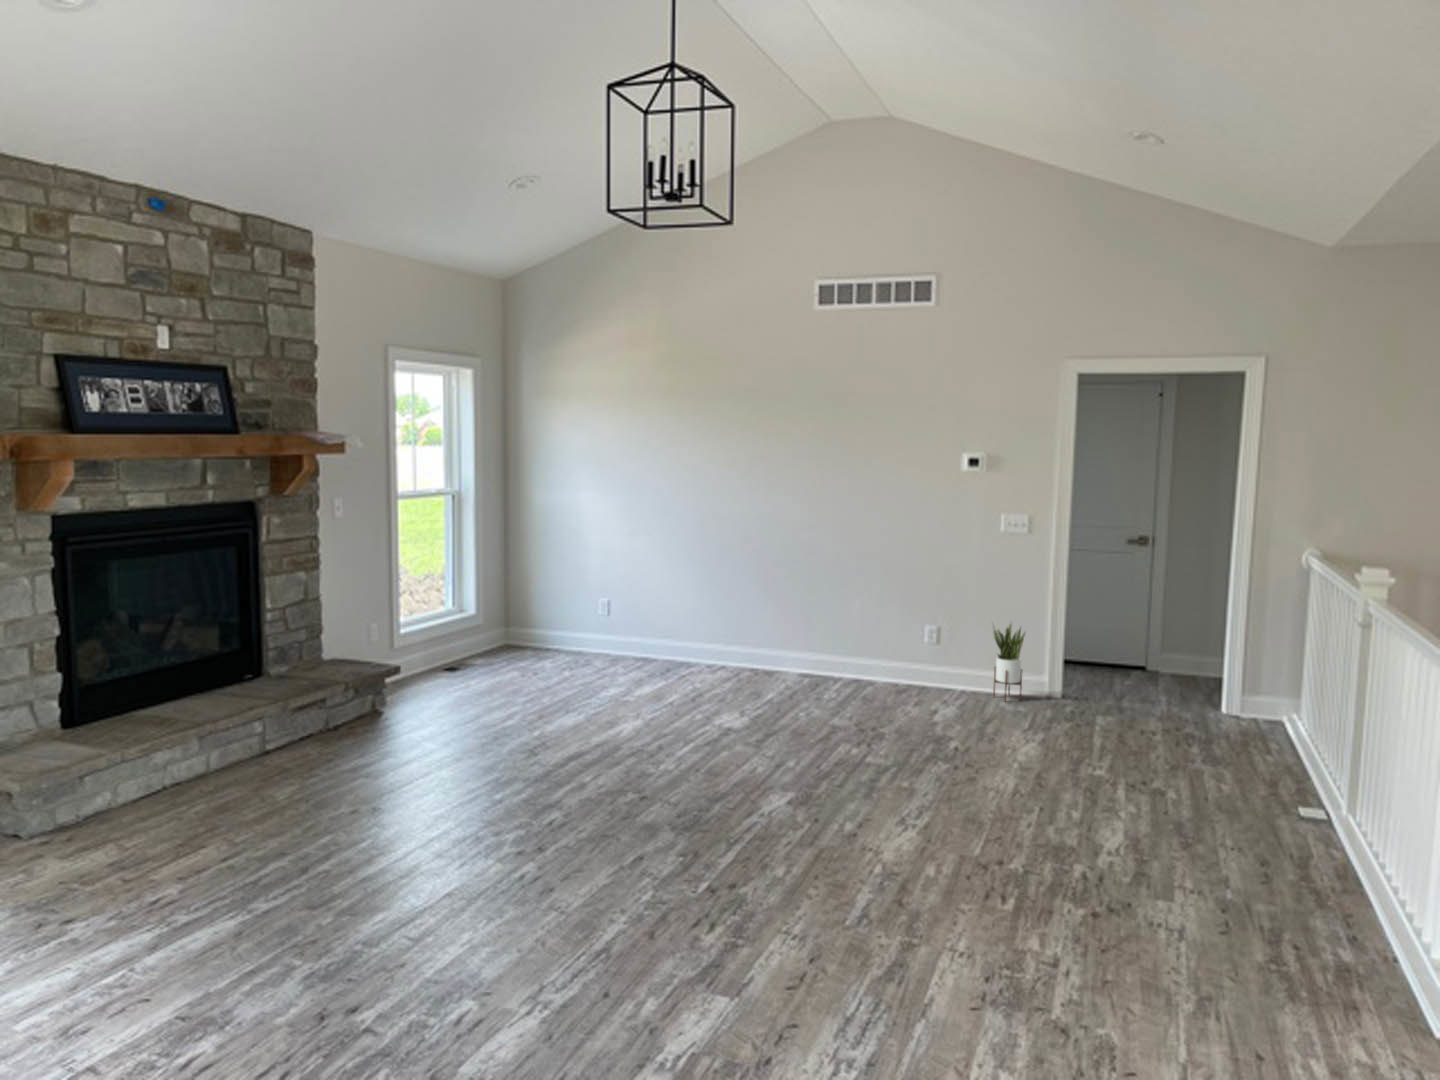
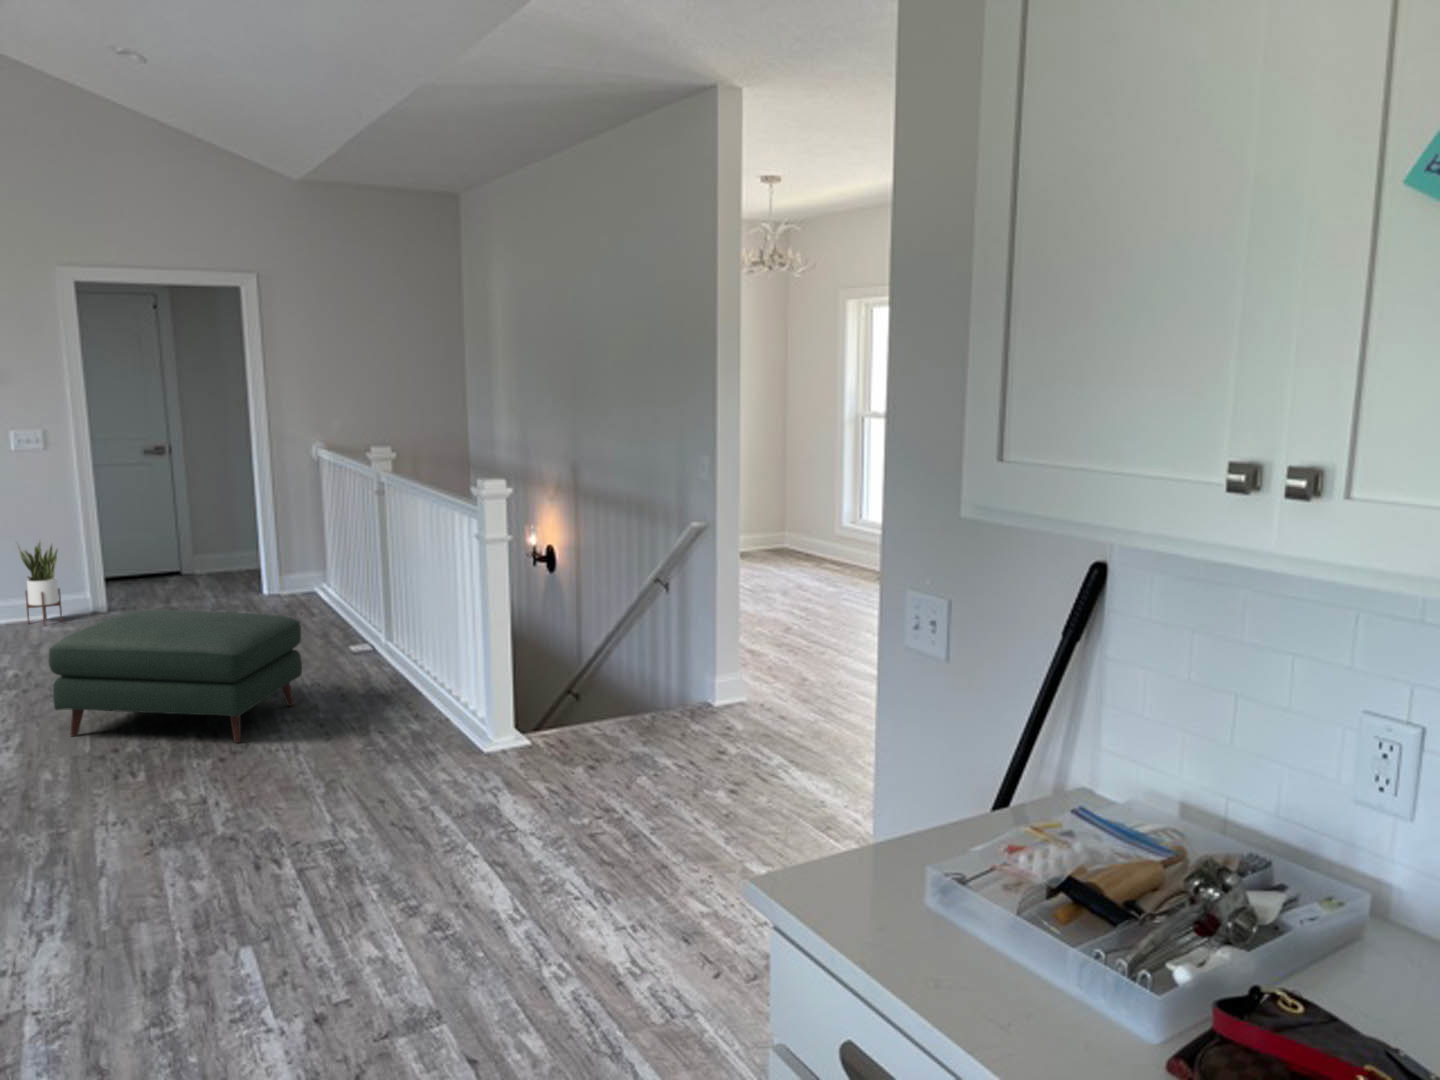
ottoman: none [961,717,1220,899] -> present [49,610,302,743]

